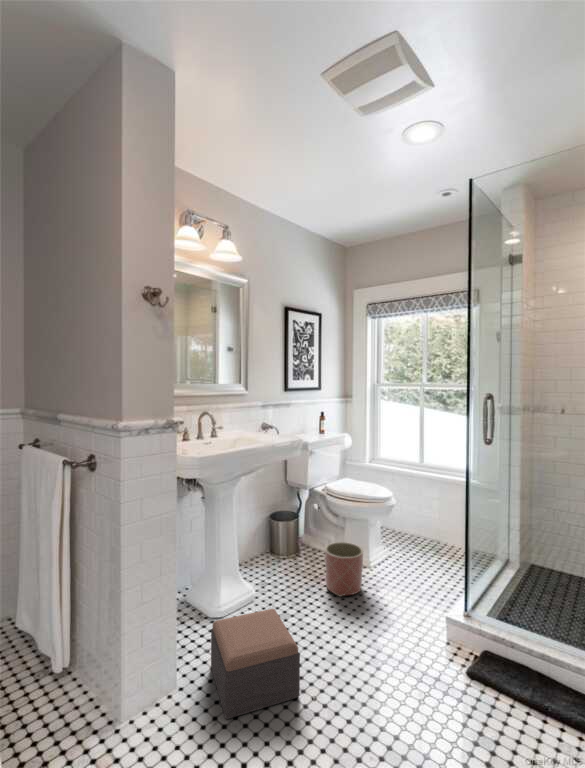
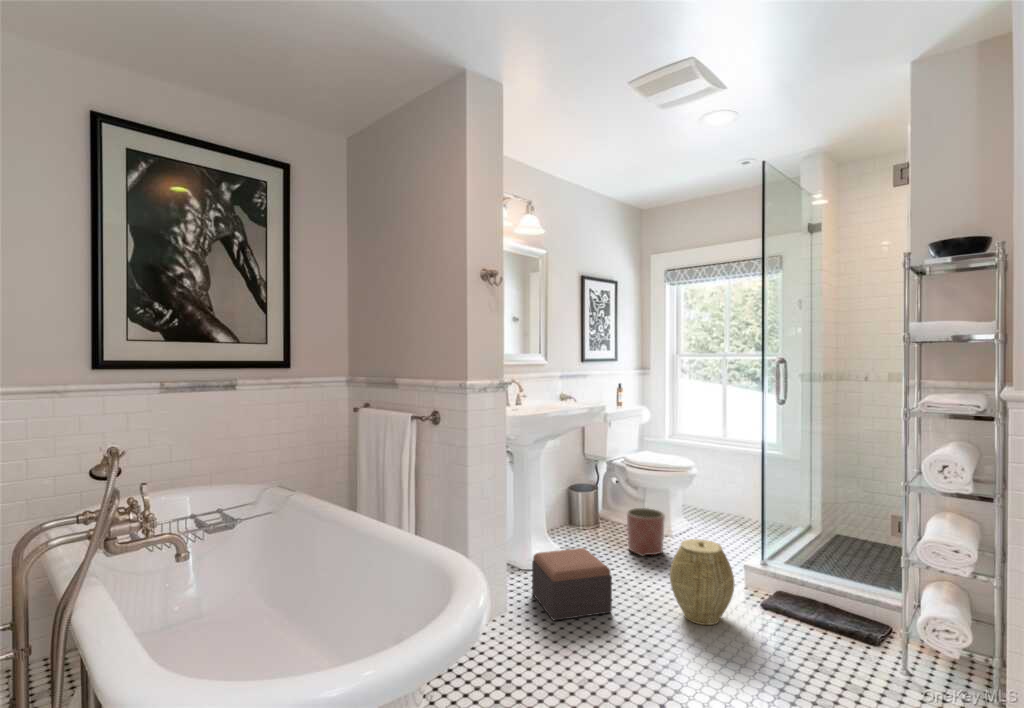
woven basket: none [367,604,441,715] -> present [670,539,735,625]

